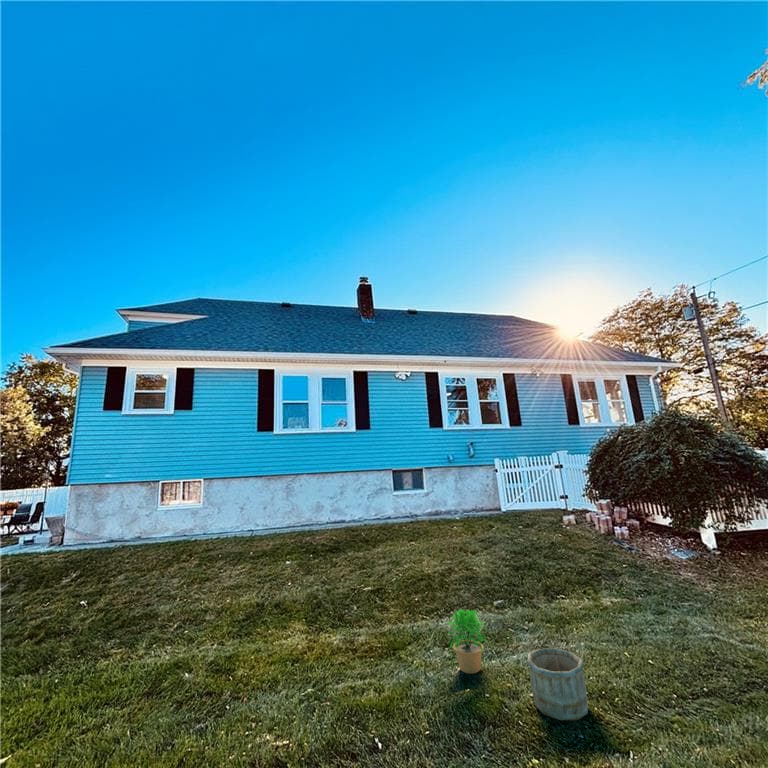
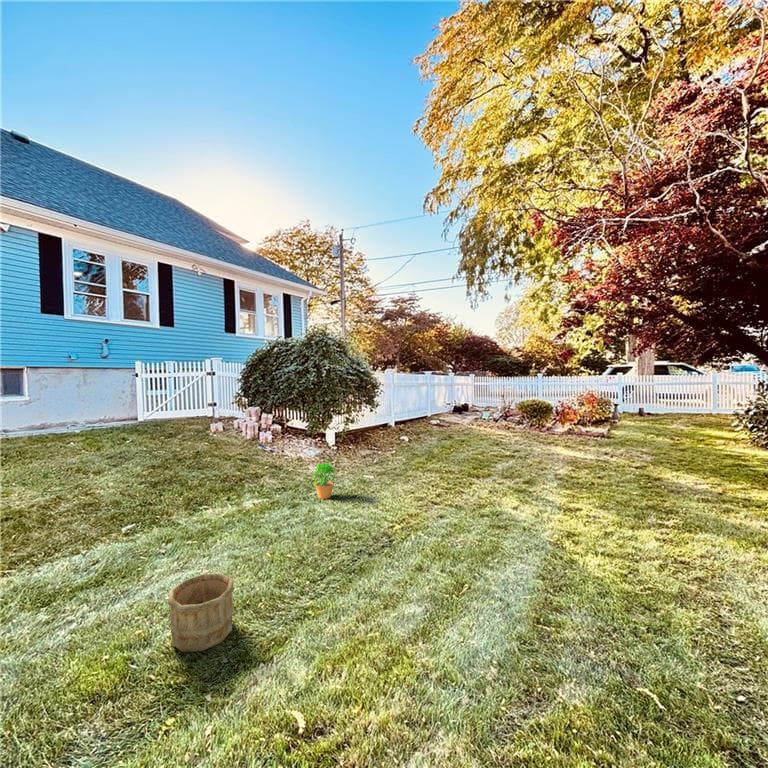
potted plant: present [449,609,486,673] -> present [313,463,336,499]

